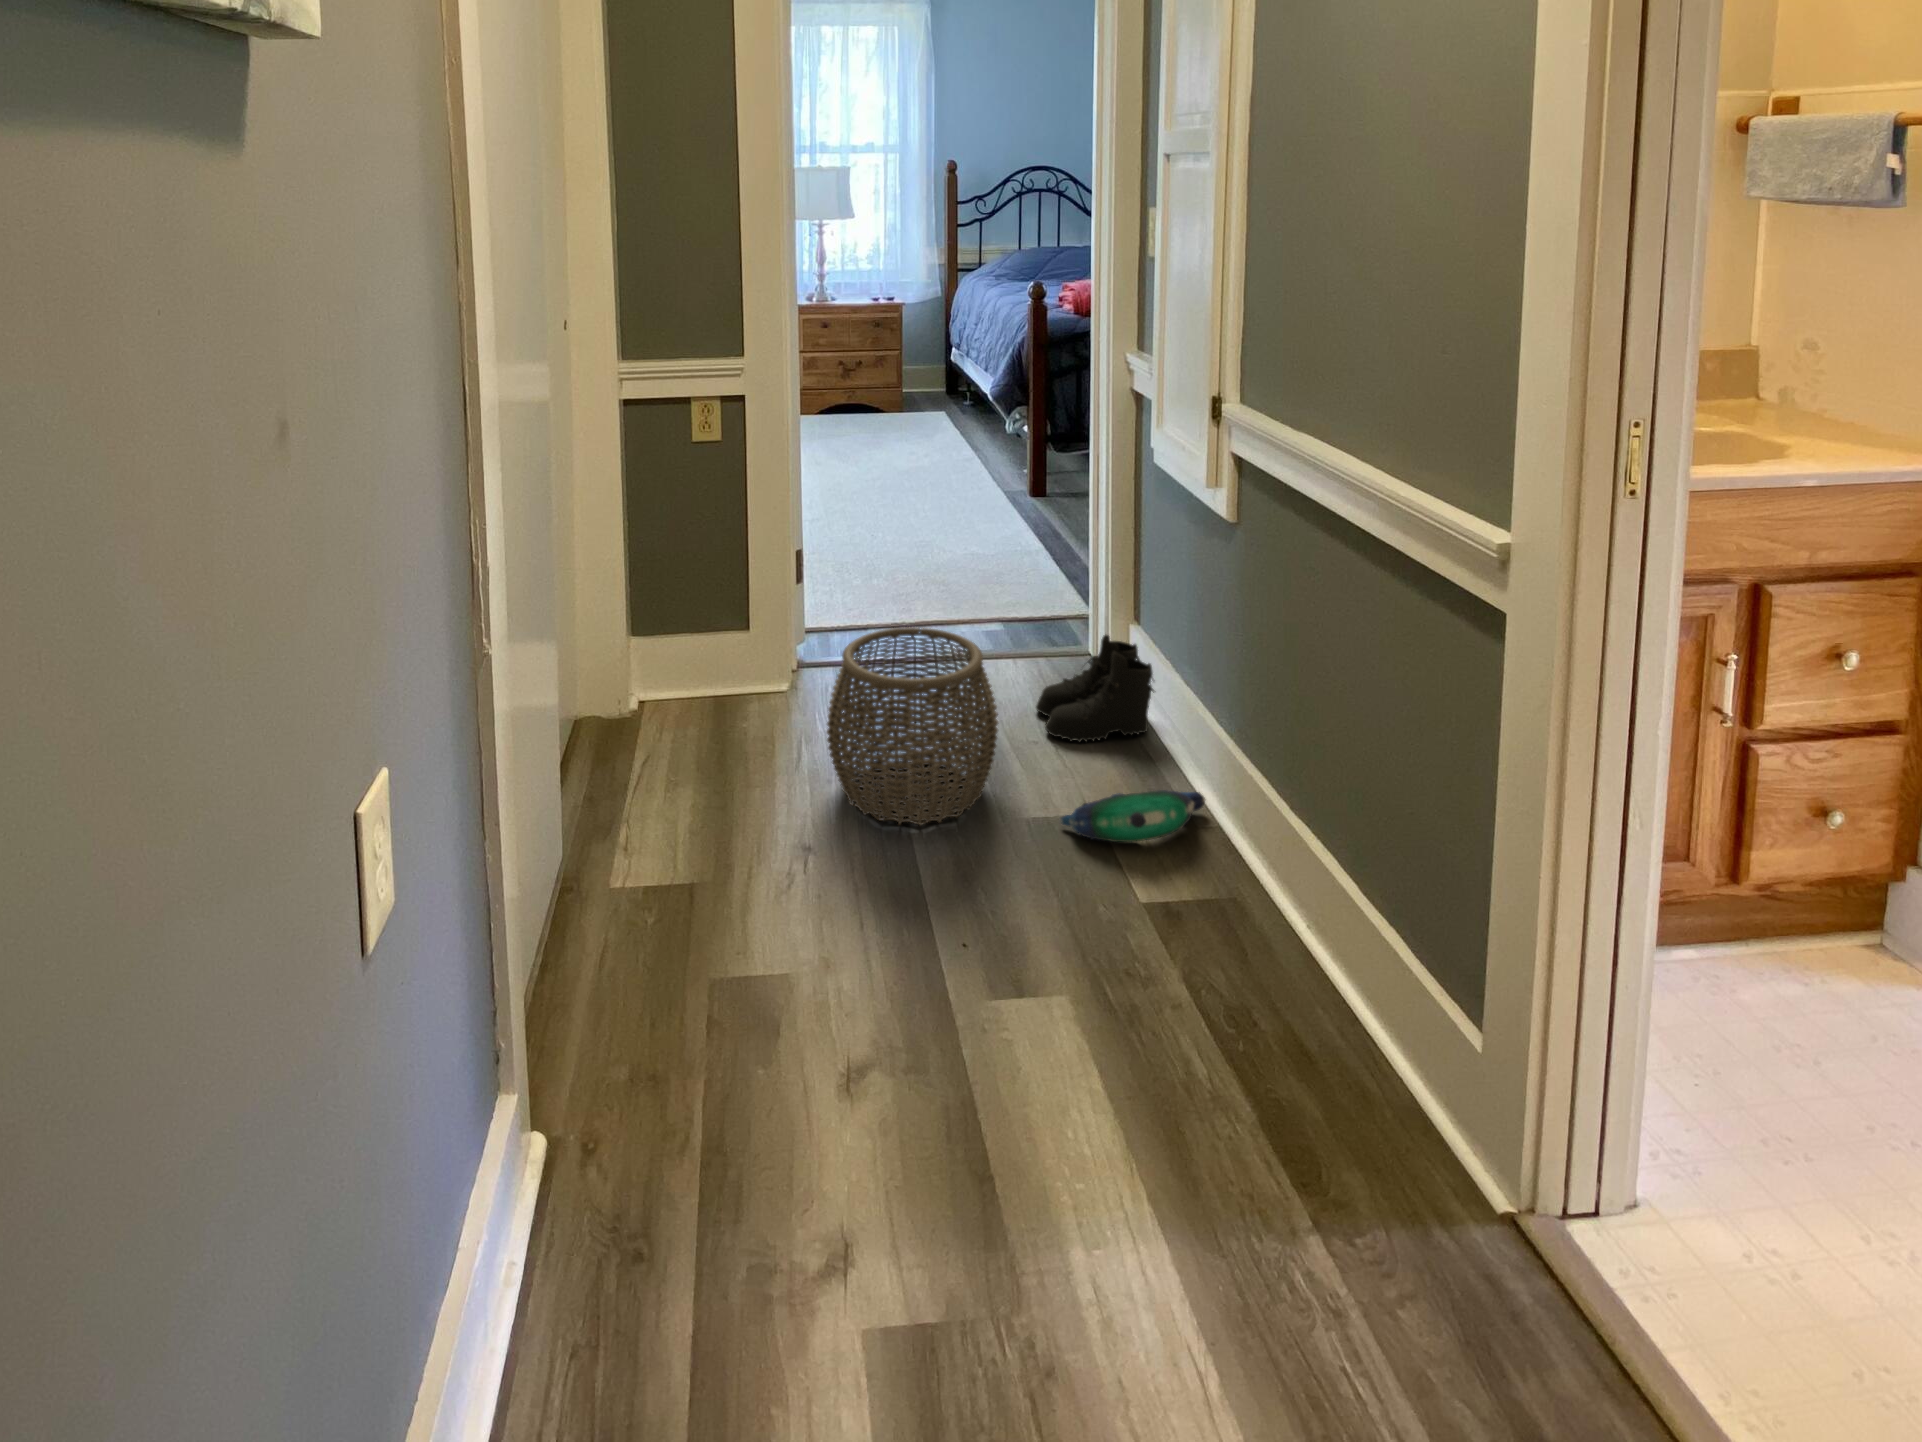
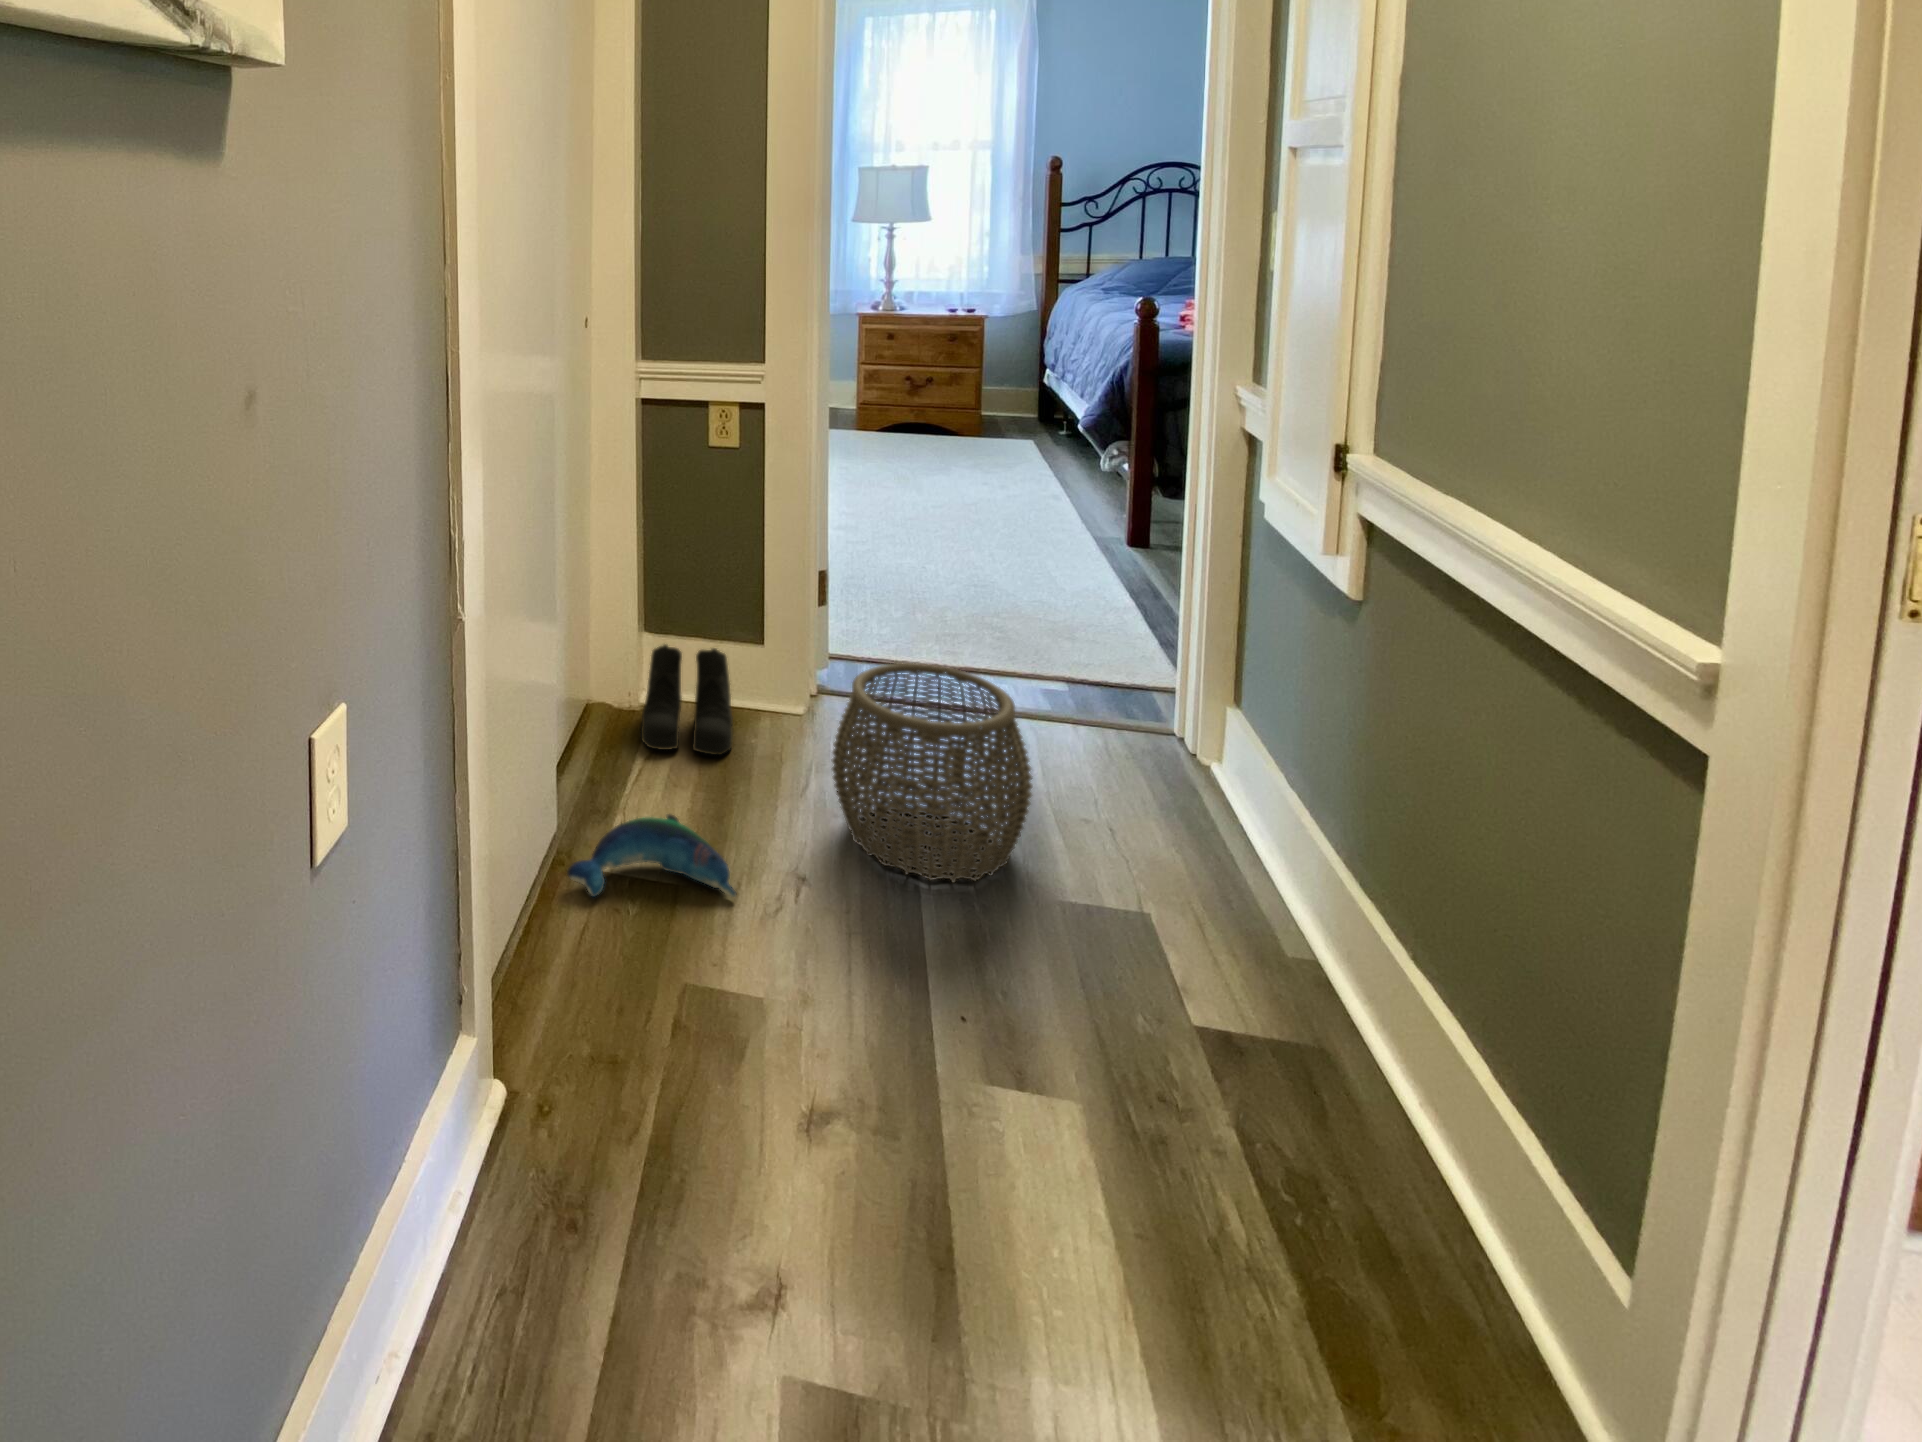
boots: present [1036,635,1154,742] -> present [641,645,733,755]
plush toy: present [1060,790,1205,842] -> present [567,814,736,897]

